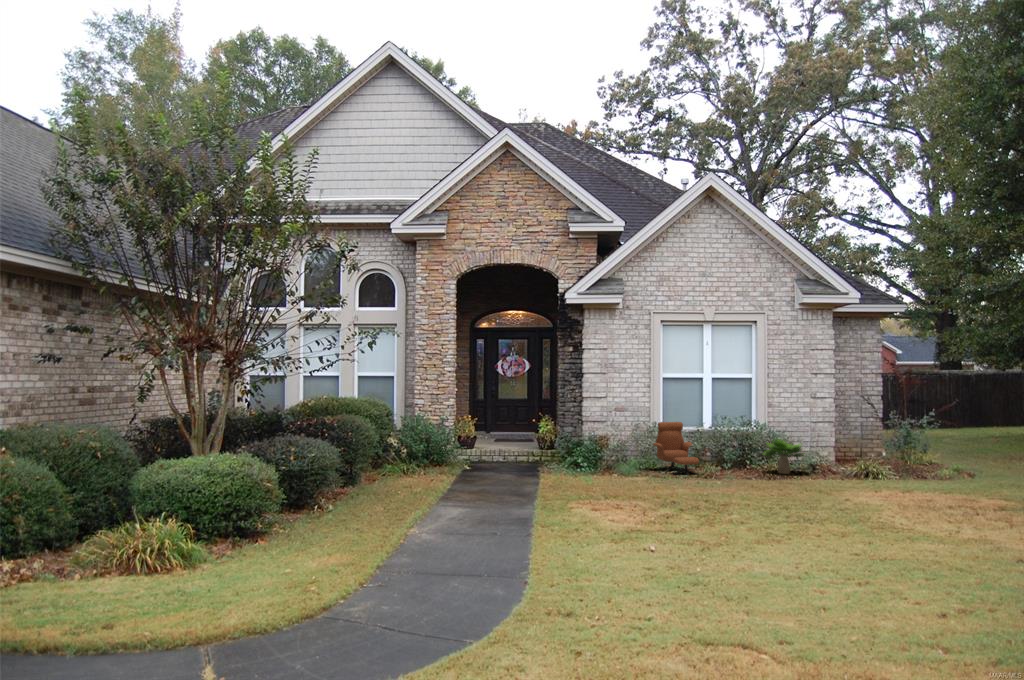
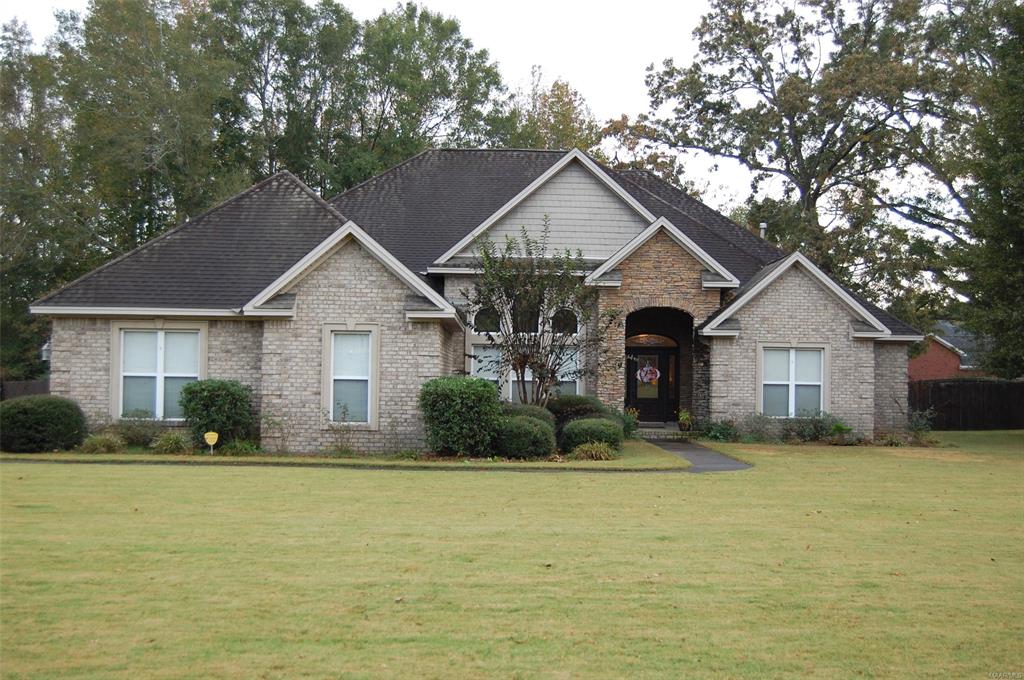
lounge chair: present [653,422,699,475] -> none [758,412,789,445]

